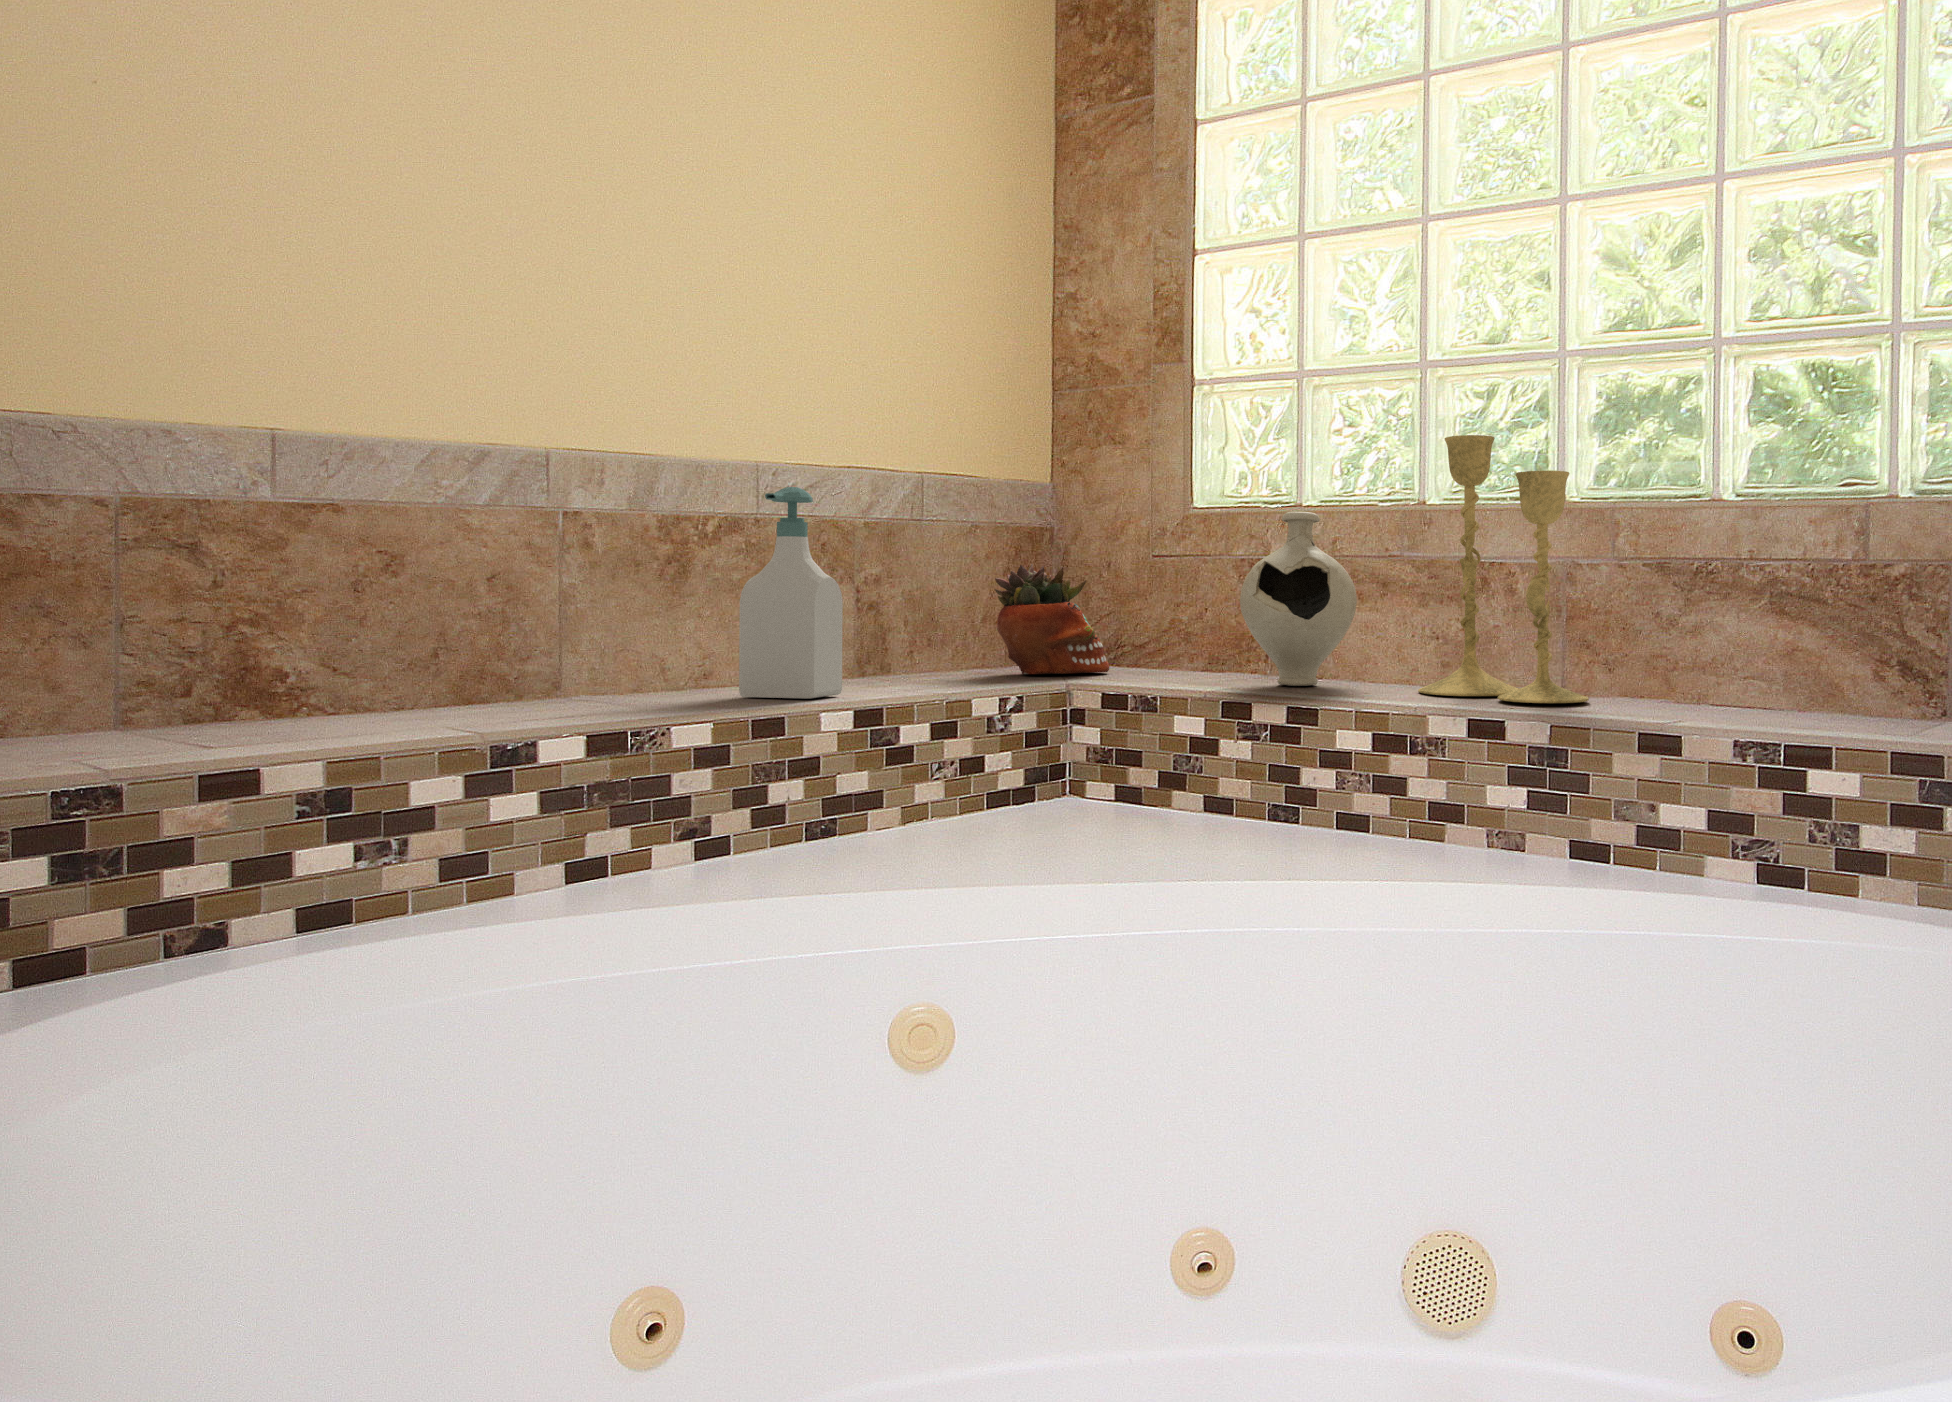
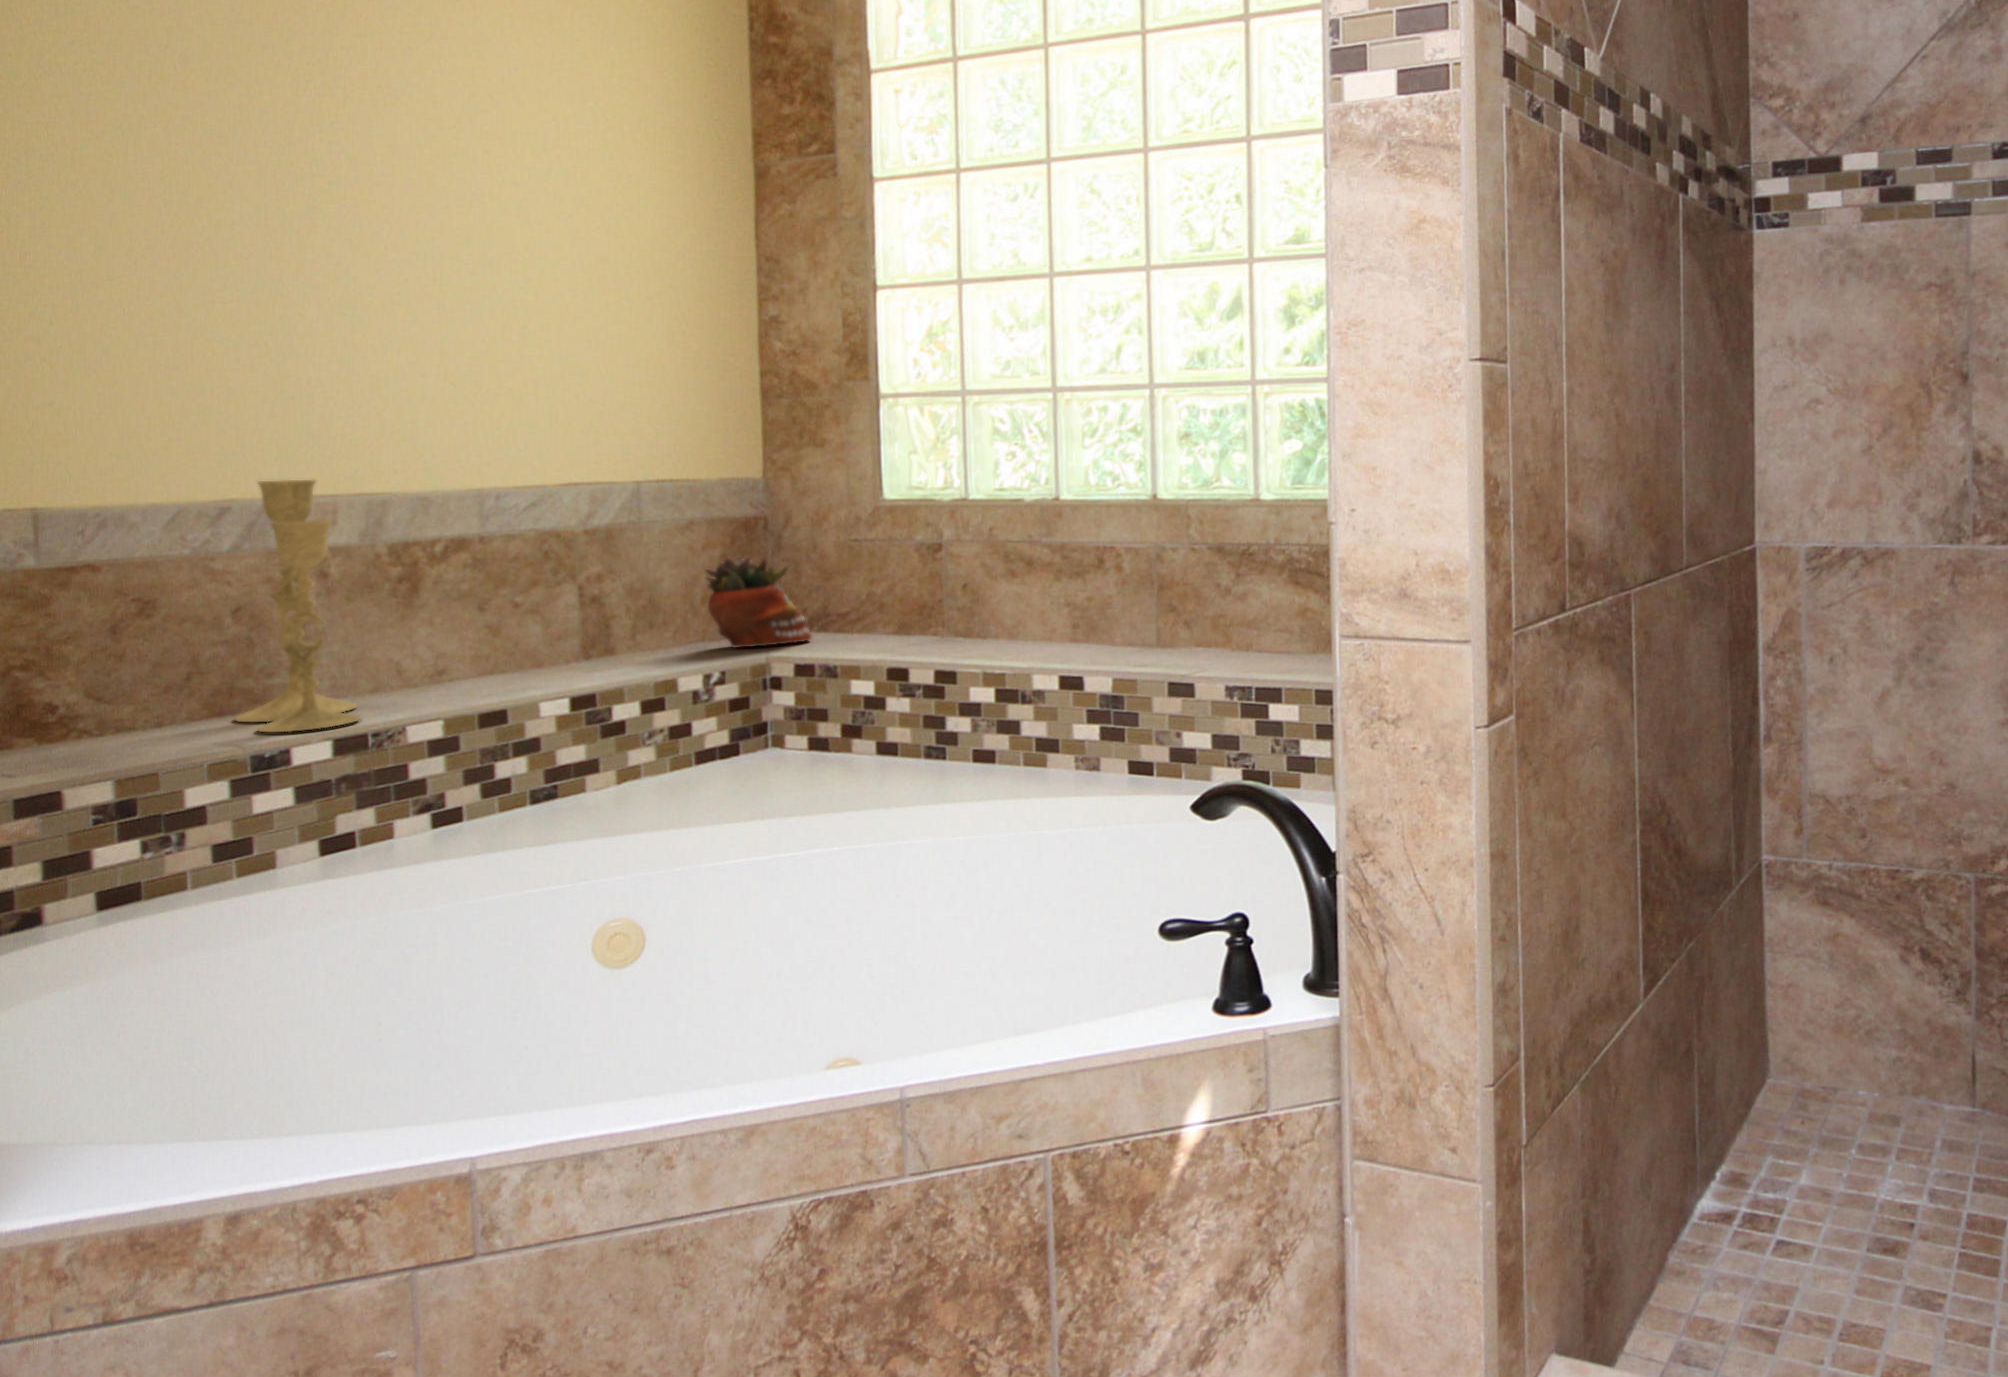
candlestick: present [1418,435,1589,703] -> present [235,480,361,732]
soap bottle: present [739,487,843,698] -> none [461,521,558,692]
decorative vase: present [1240,512,1357,686] -> none [908,515,1005,650]

